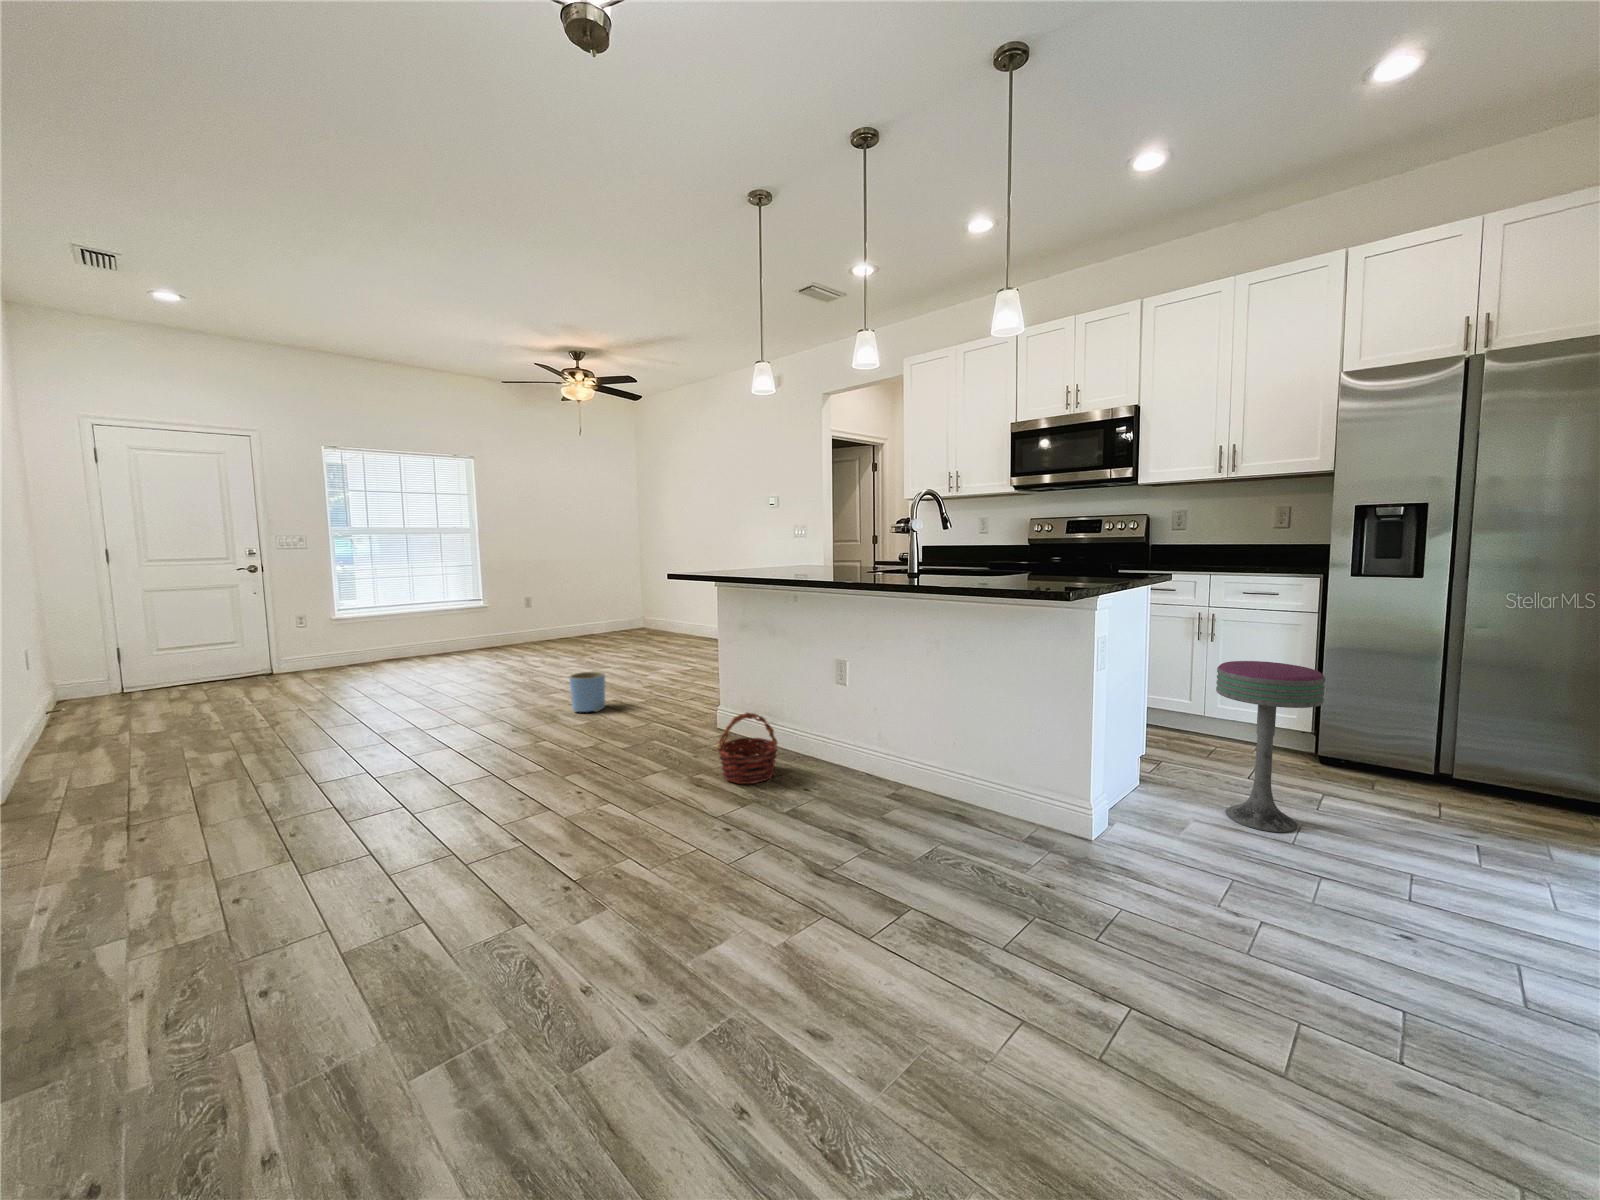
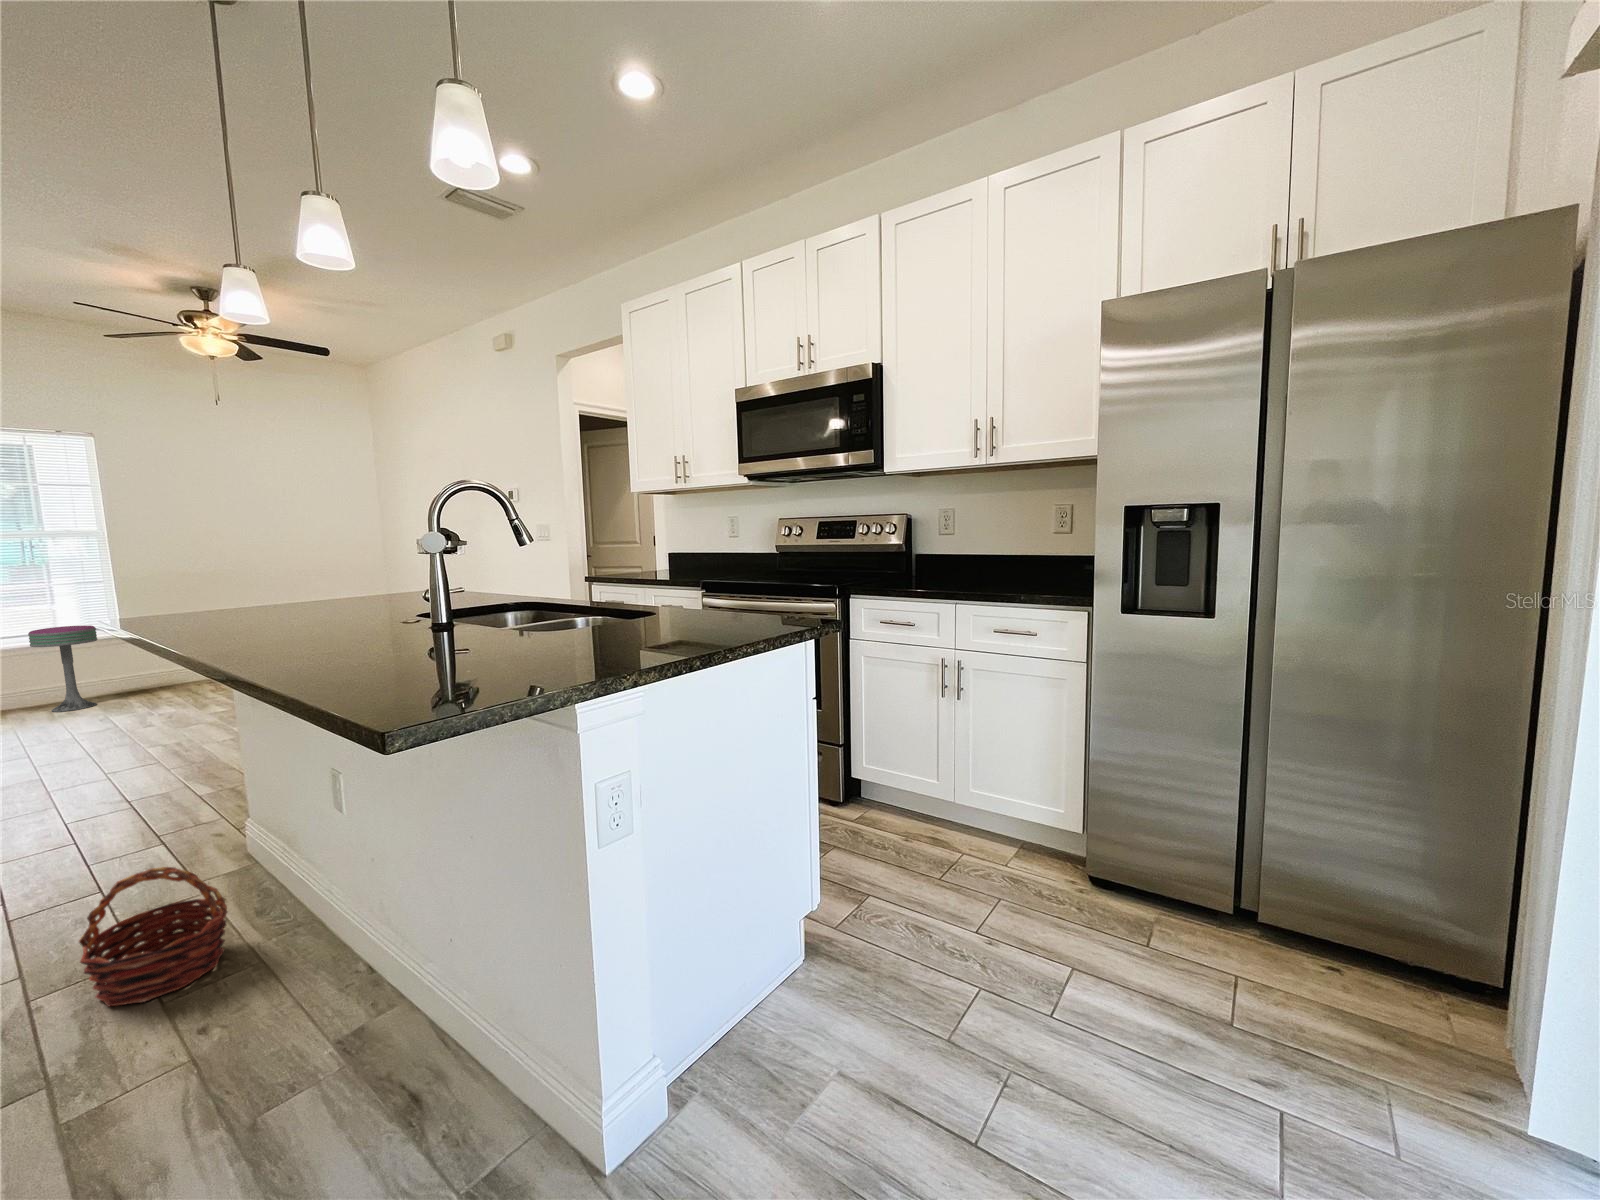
bar stool: present [1216,661,1325,832] -> present [28,625,97,712]
planter: present [569,671,605,712] -> none [60,751,140,821]

